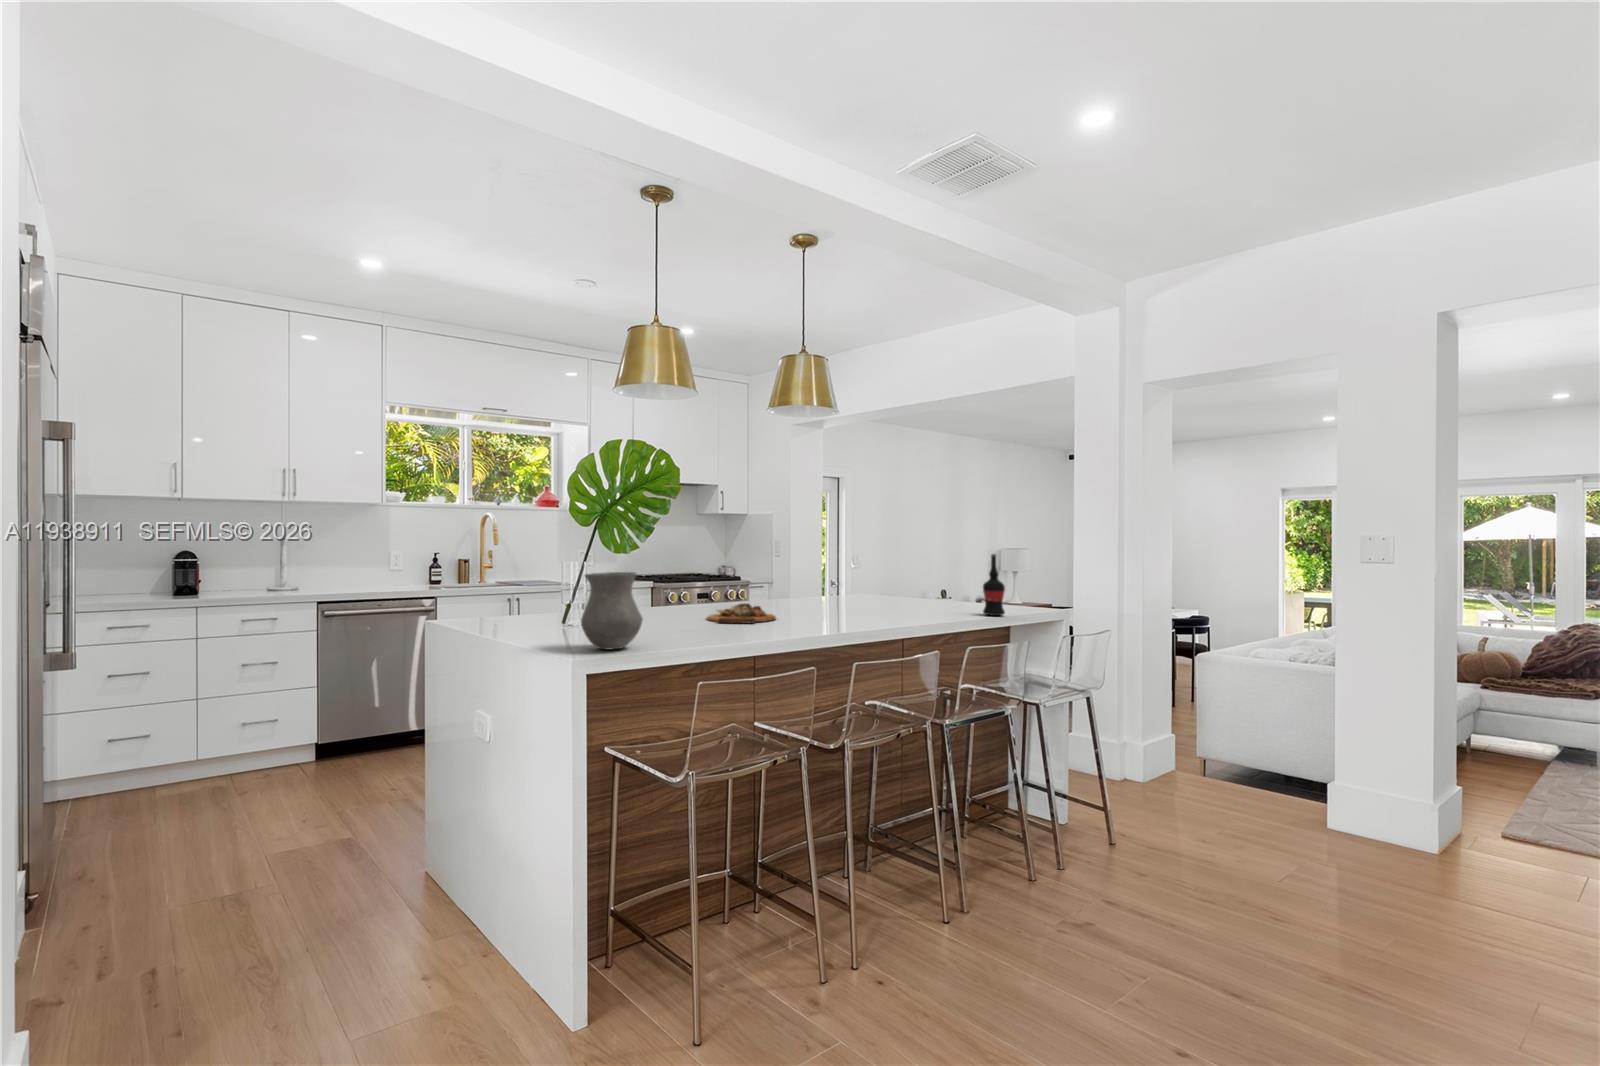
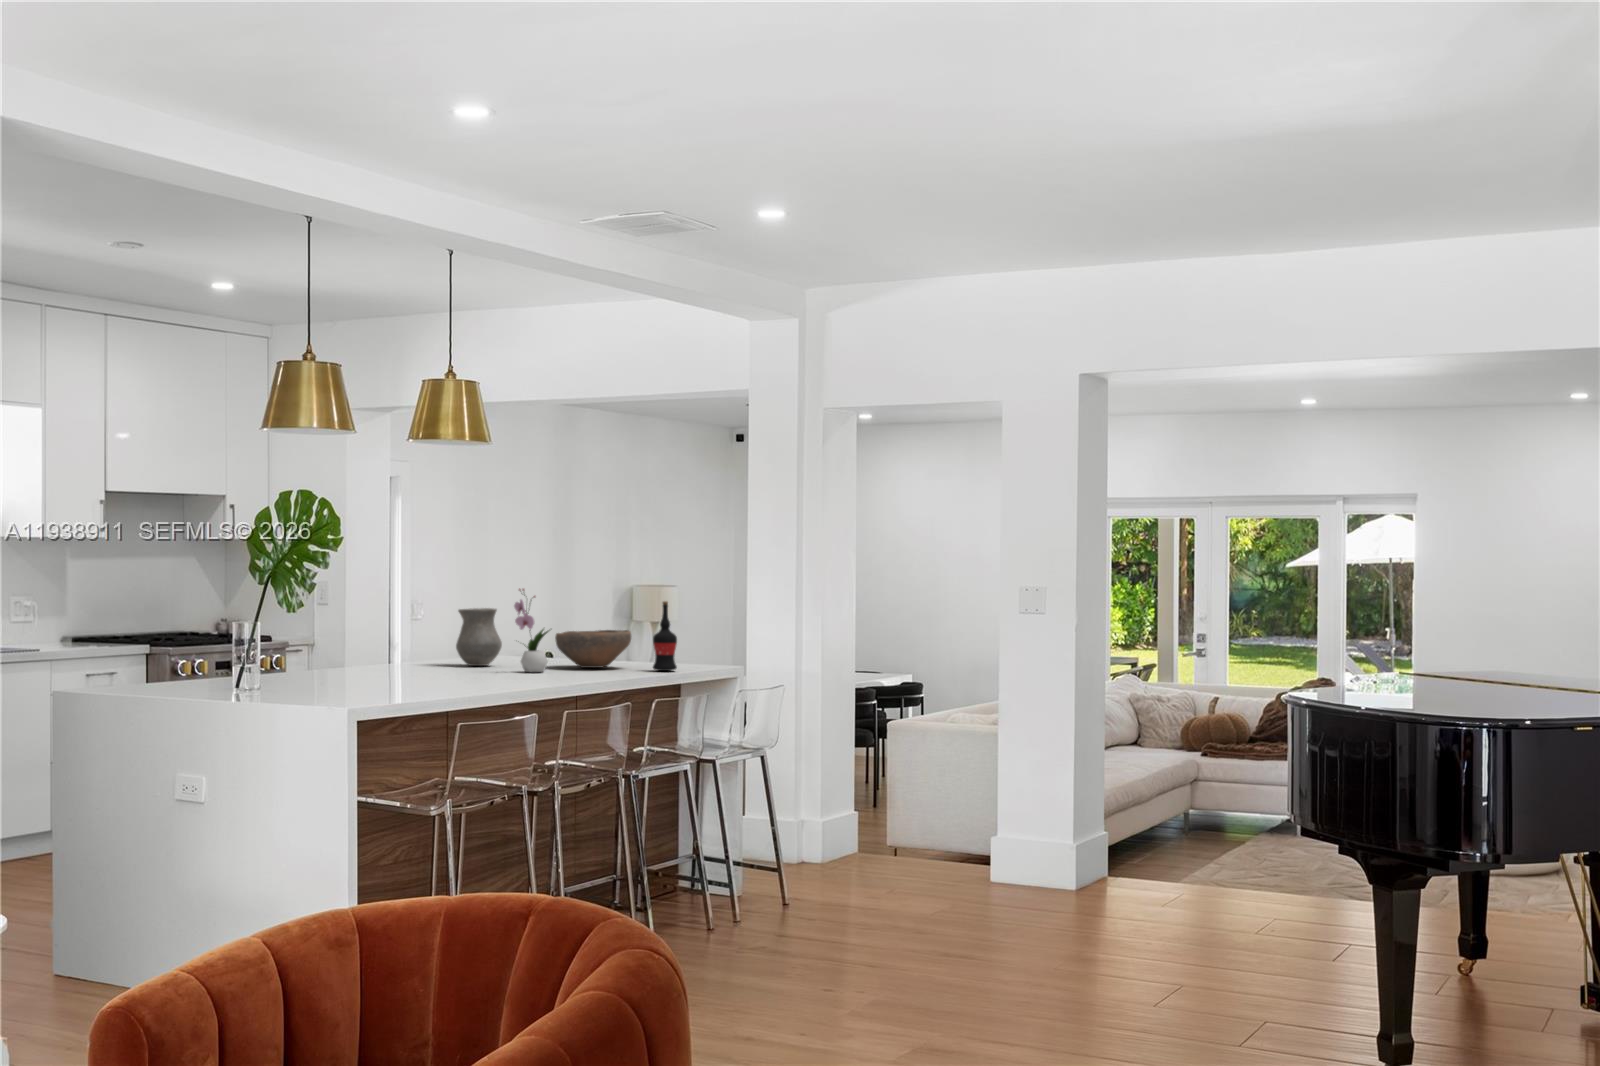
flower arrangement: none [861,543,893,614] -> present [514,589,549,672]
vase: present [581,572,643,649] -> present [456,608,502,666]
bowl: none [900,578,965,610] -> present [555,630,631,668]
cutting board: present [707,603,776,623] -> none [338,660,423,682]

